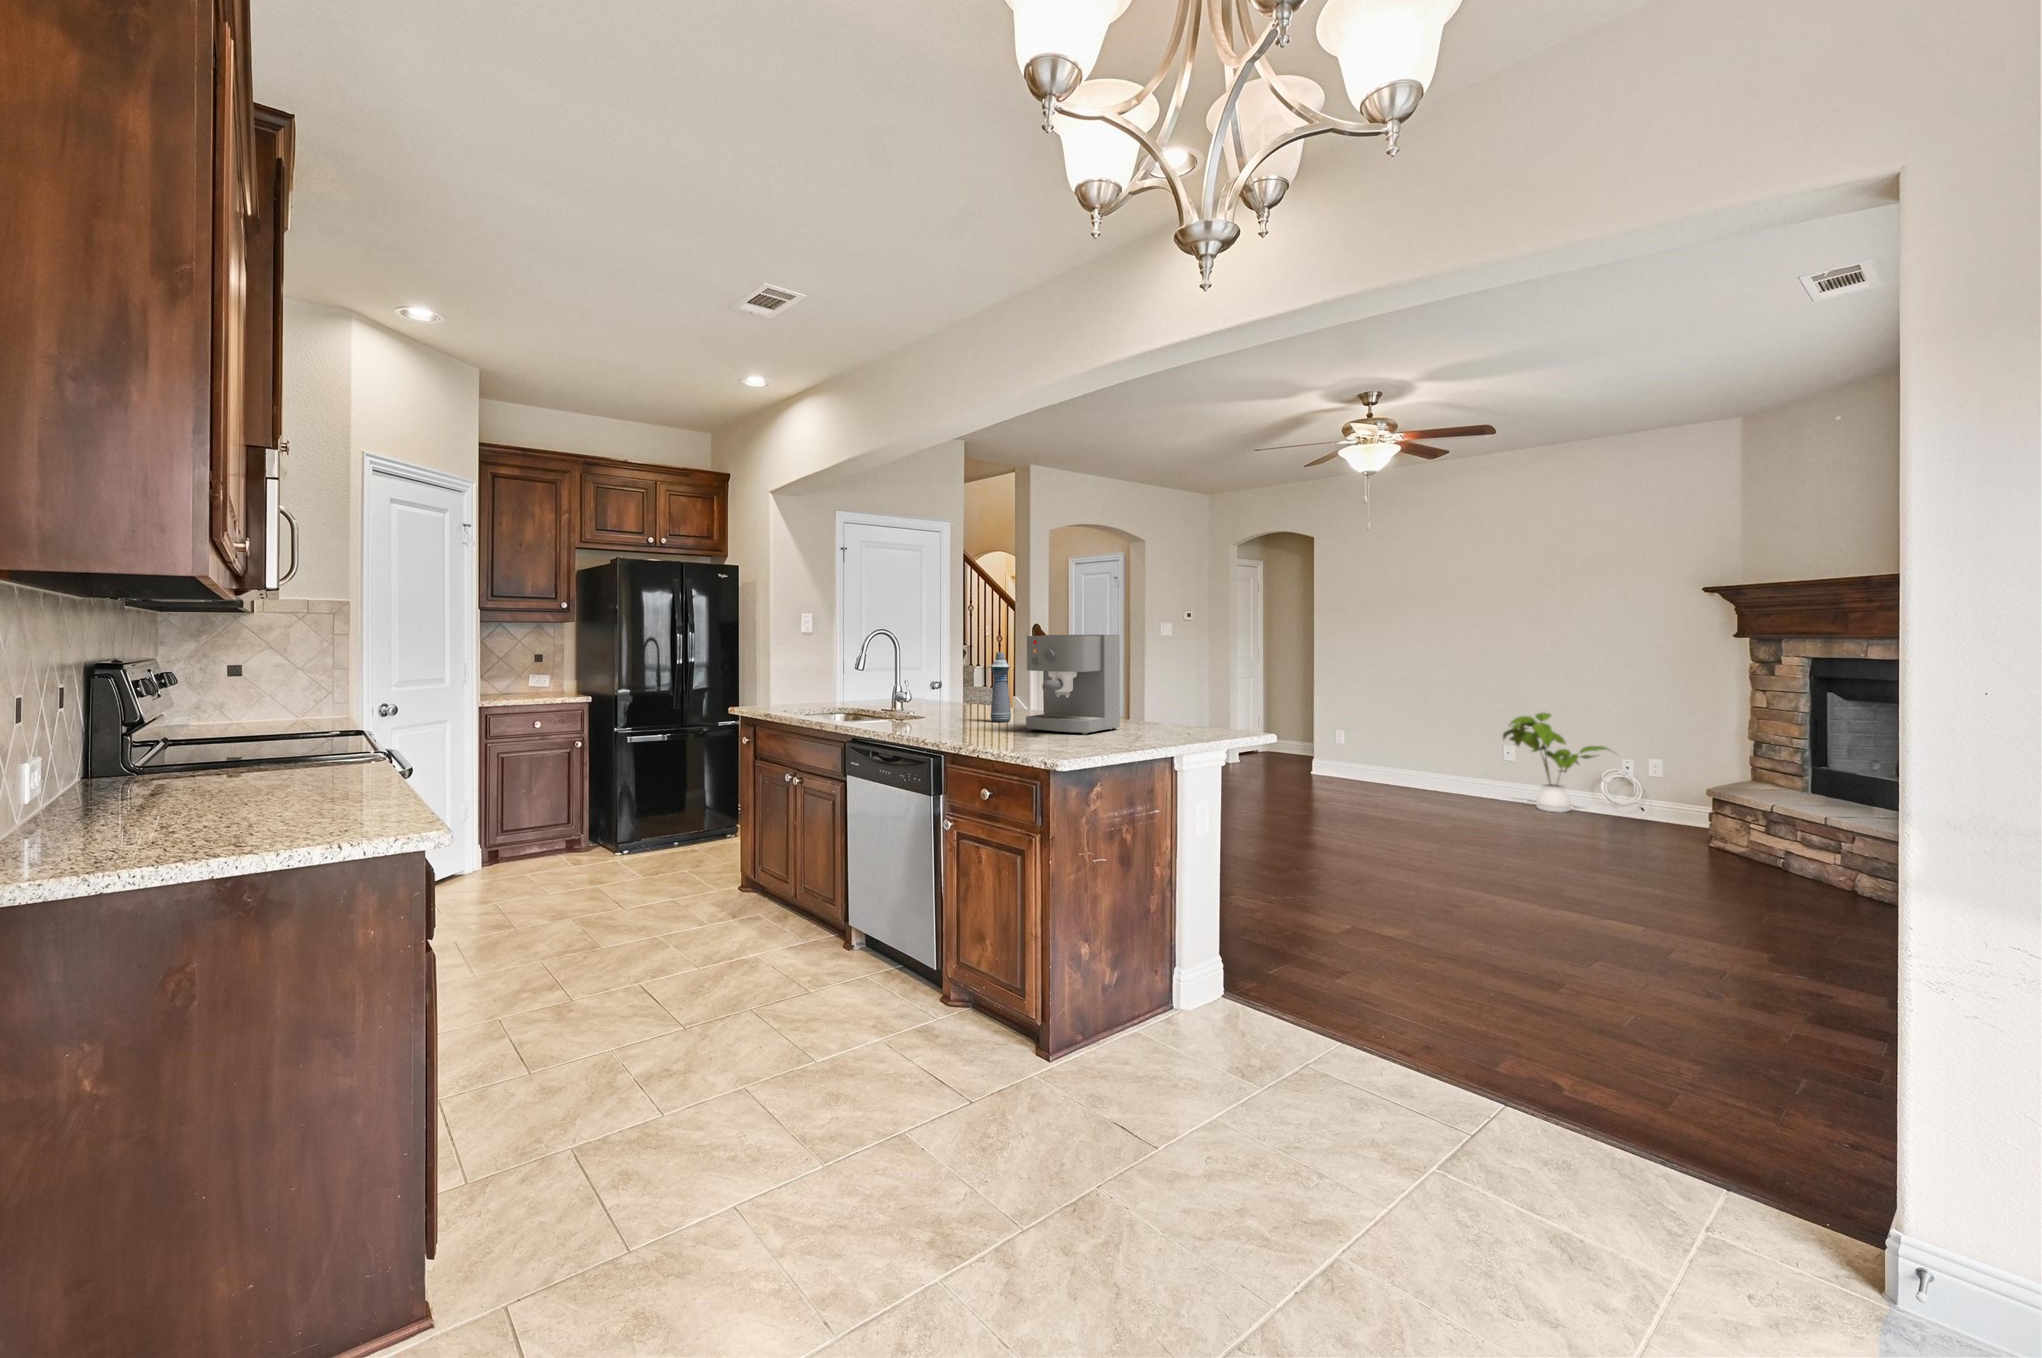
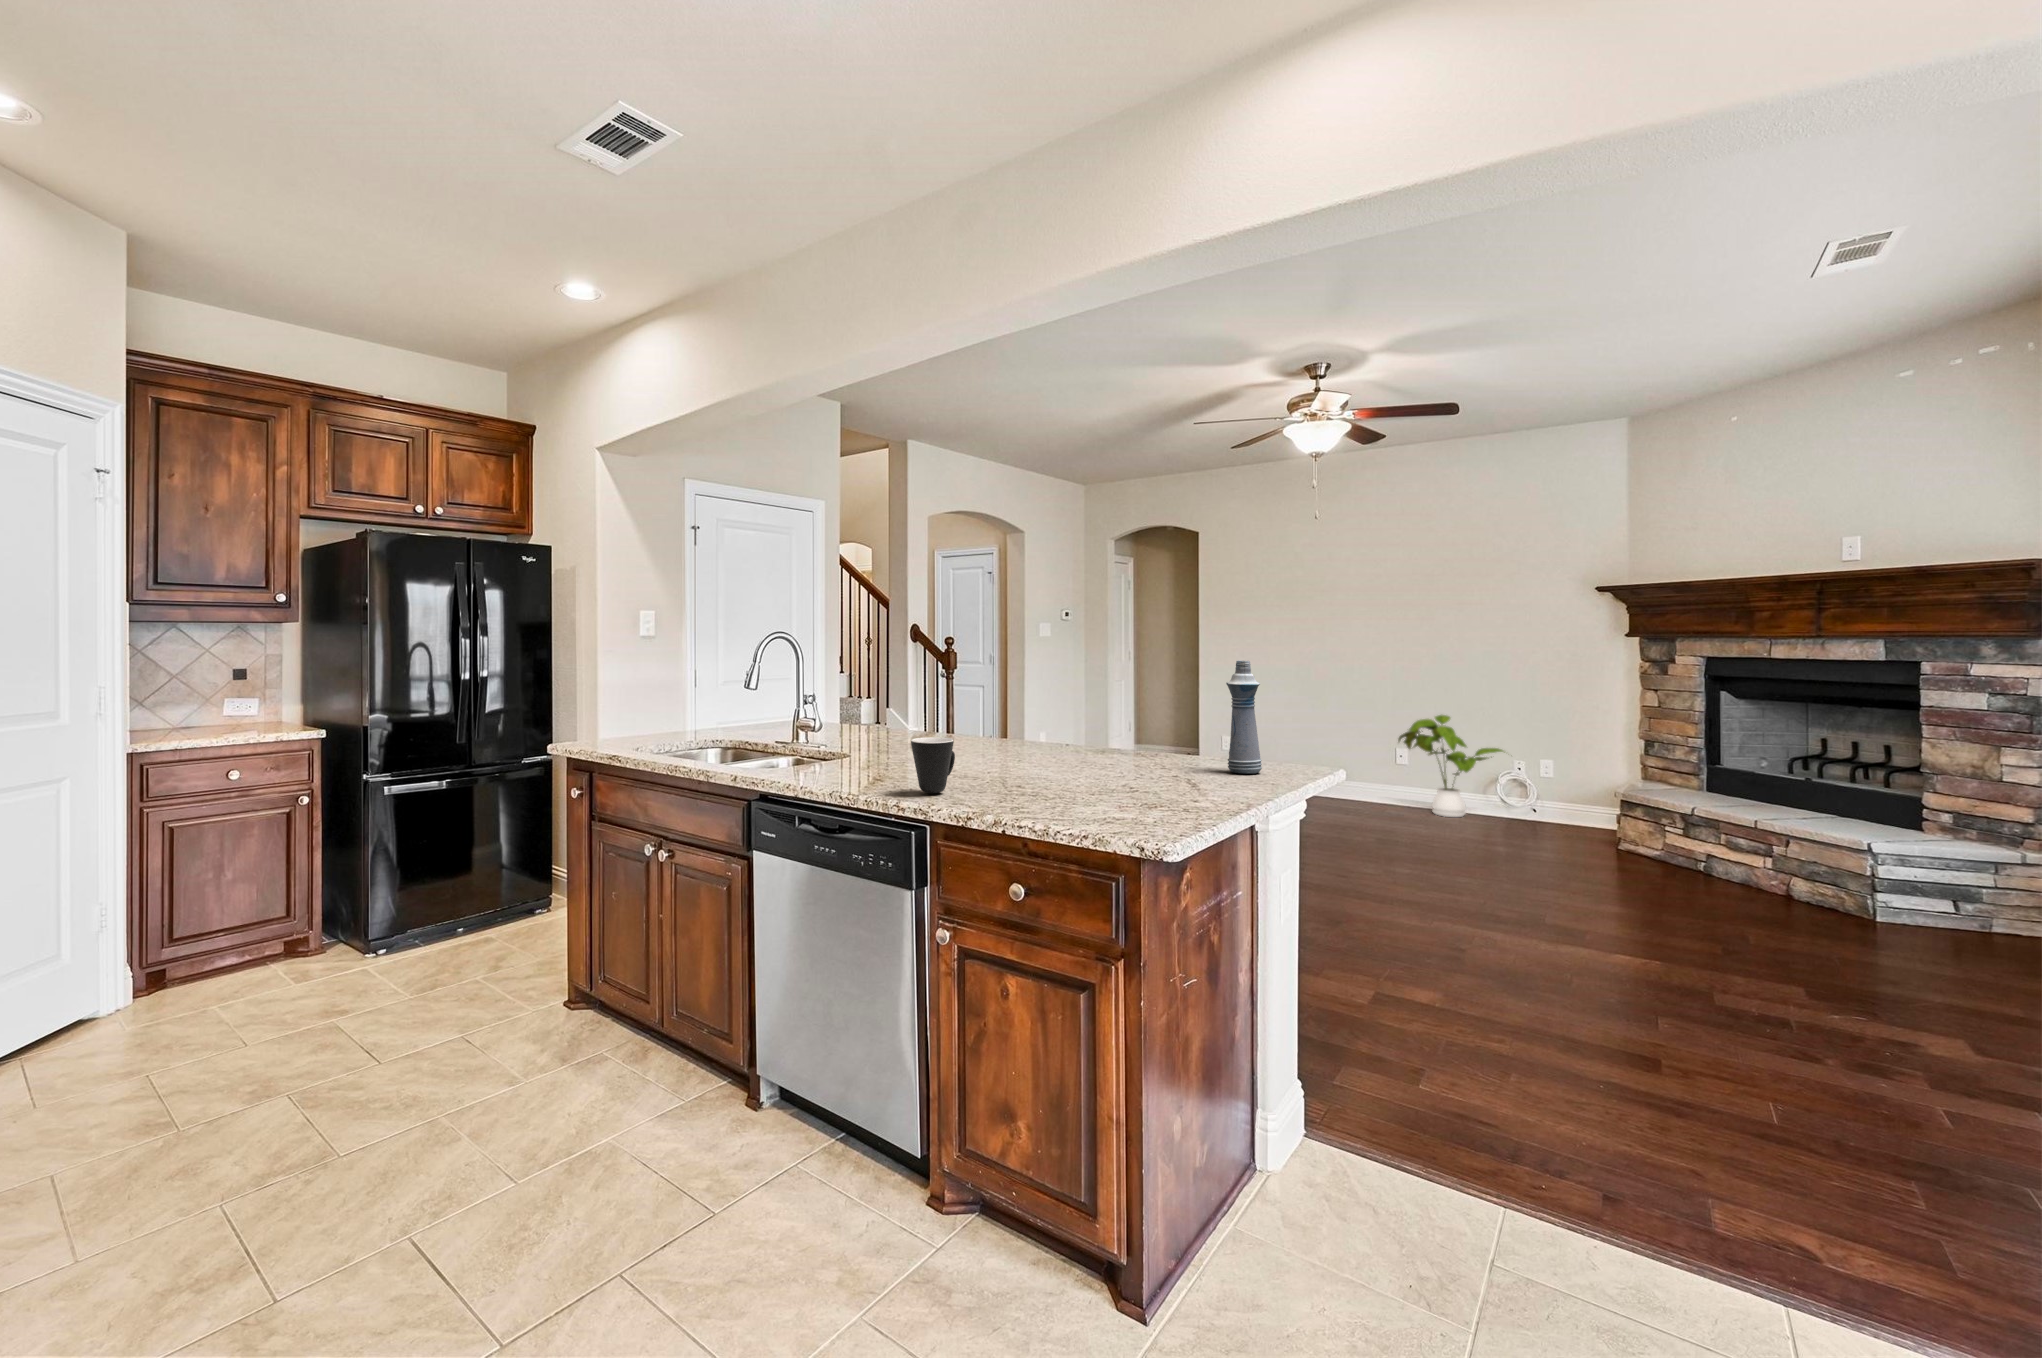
coffee maker: present [1026,635,1120,735] -> none [1032,637,1156,784]
bottle: present [990,652,1011,722] -> present [1226,661,1262,774]
mug: none [935,700,966,736] -> present [911,737,955,793]

